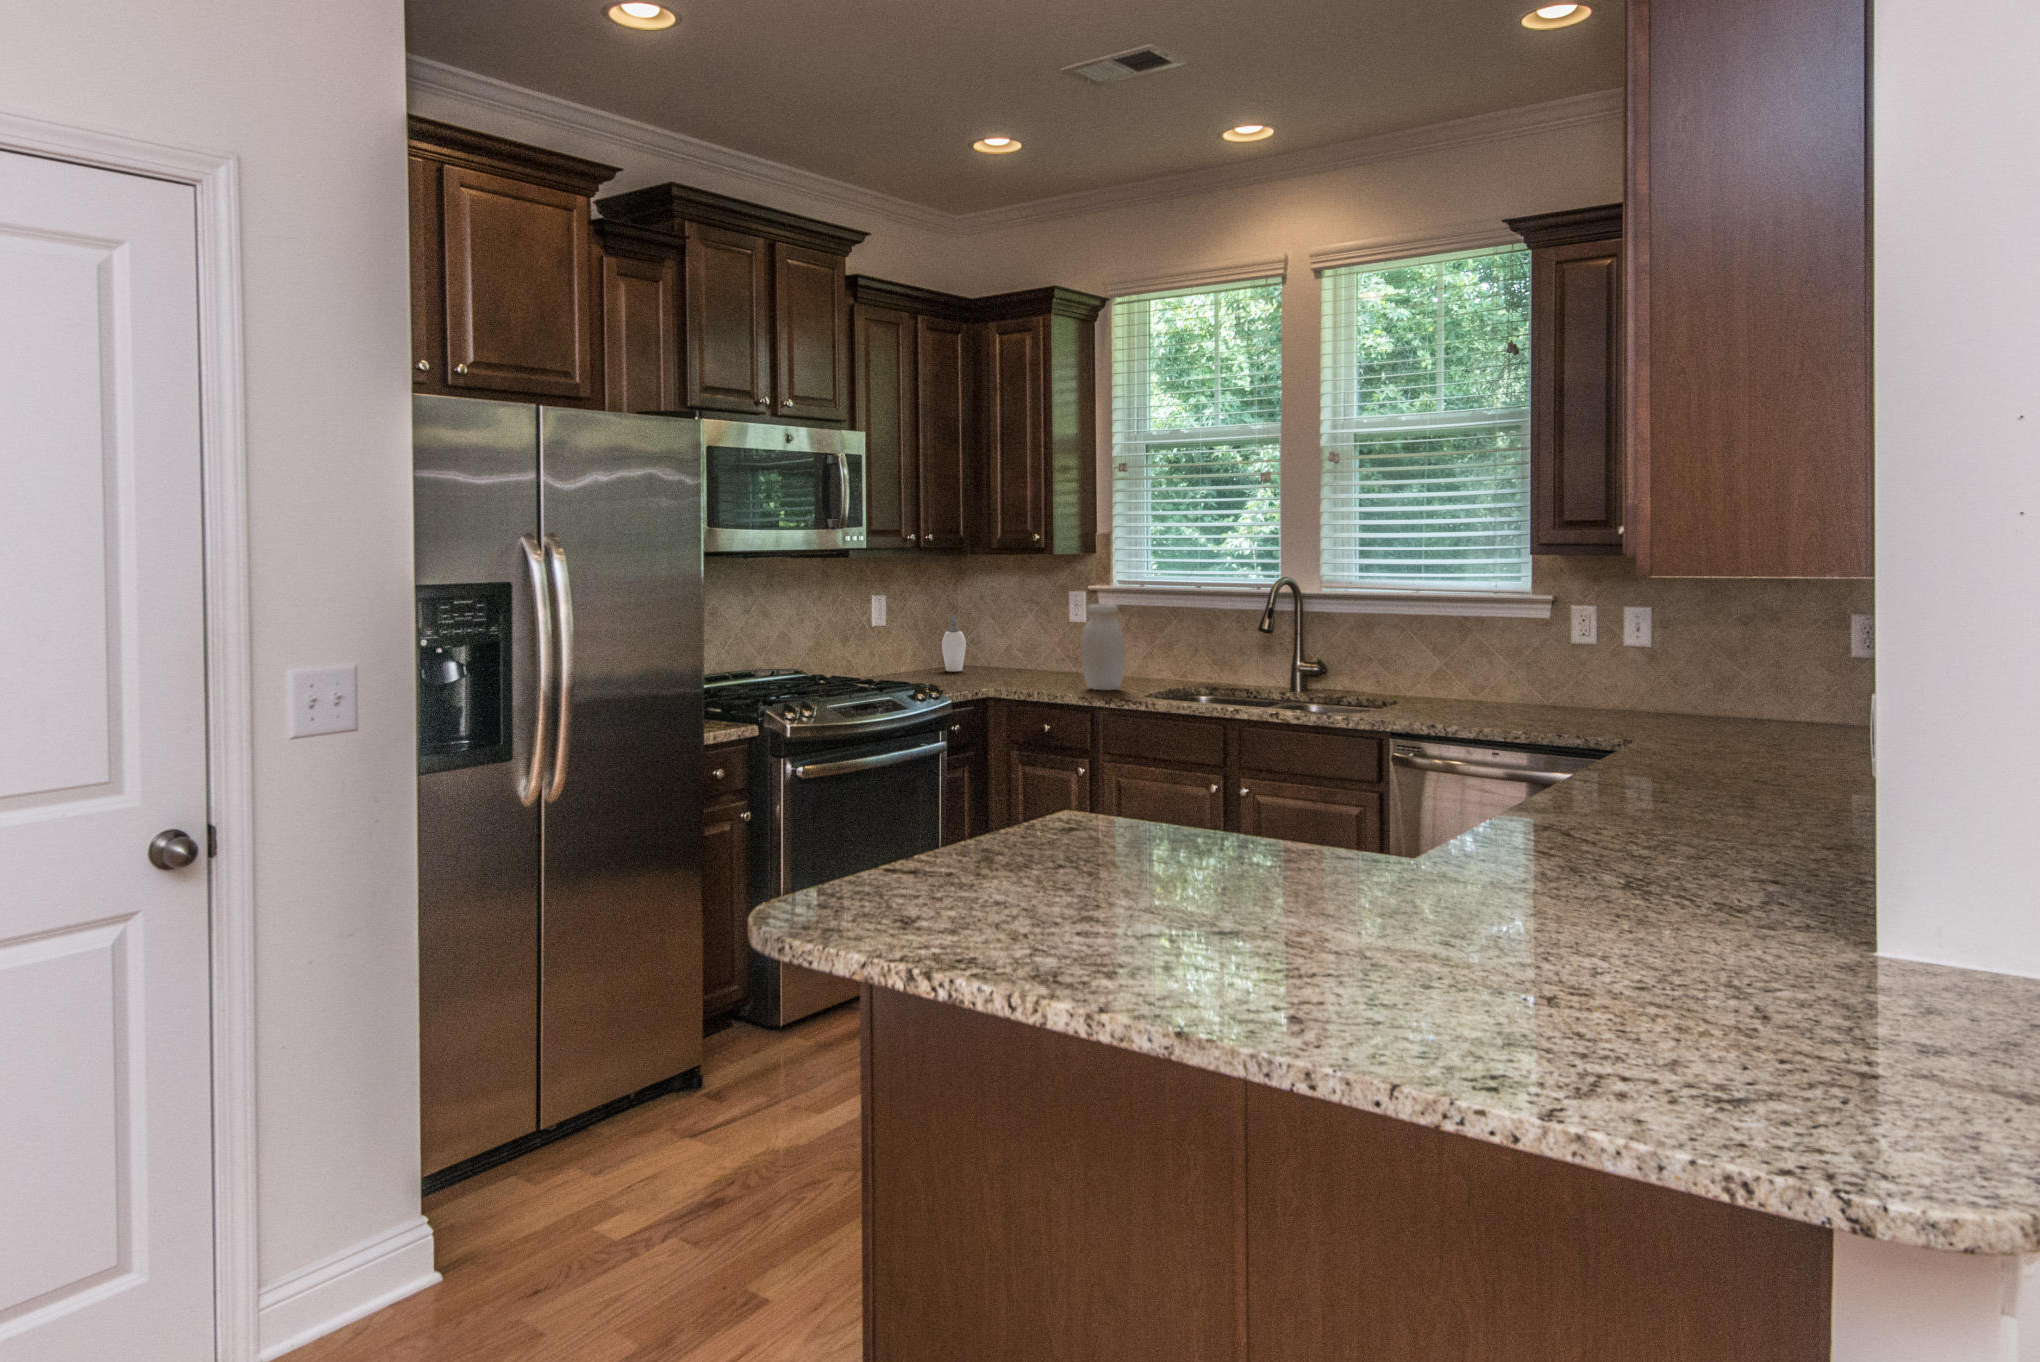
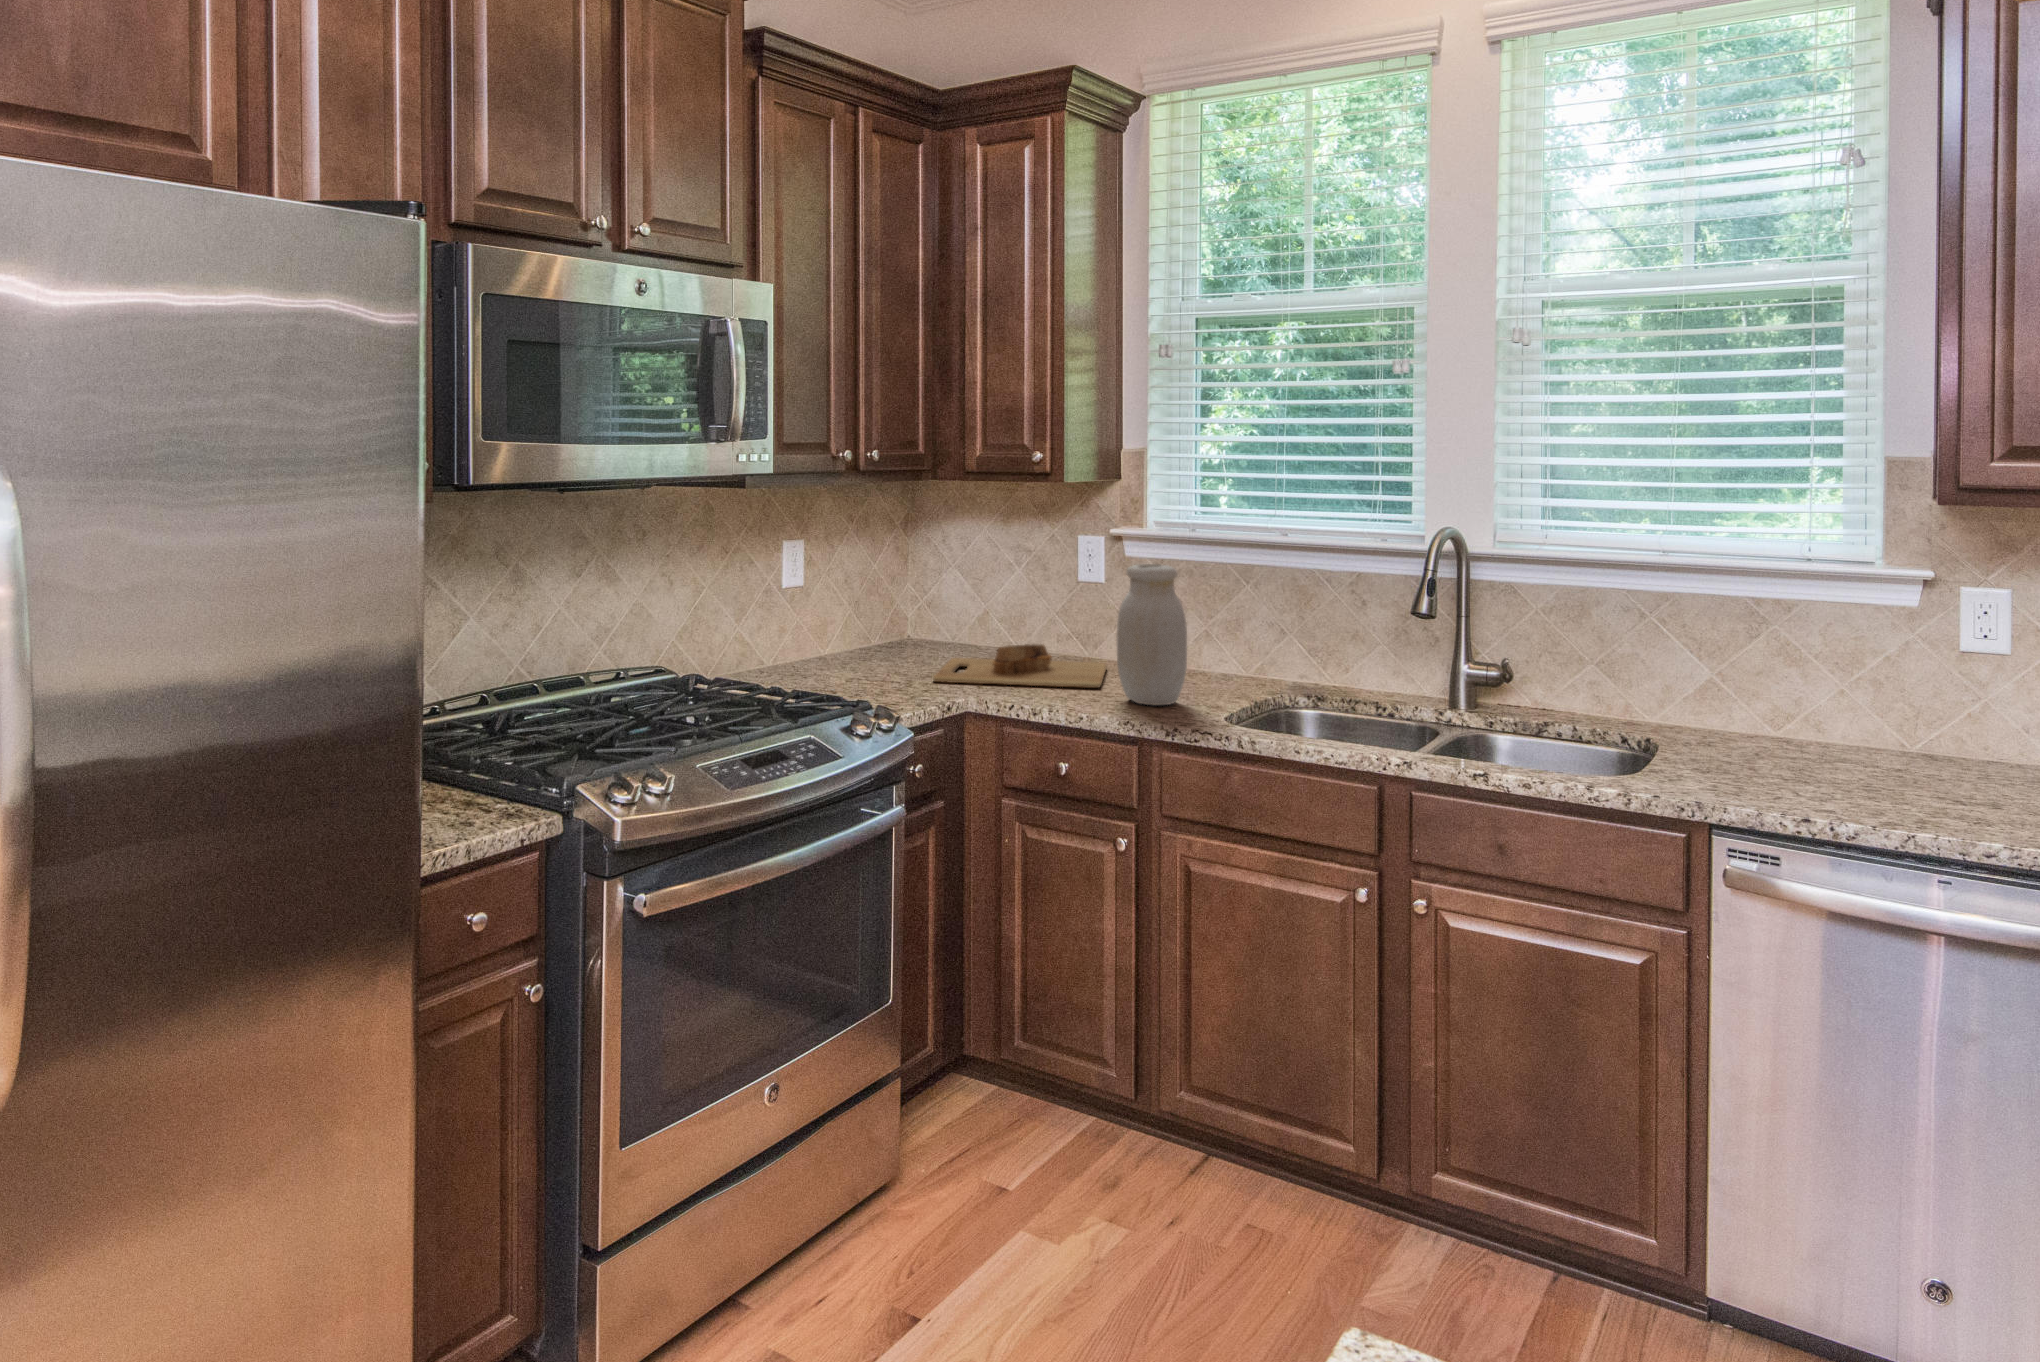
soap dispenser: present [942,616,966,671] -> none [884,568,921,652]
cutting board: none [970,660,1085,684] -> present [933,644,1107,688]

